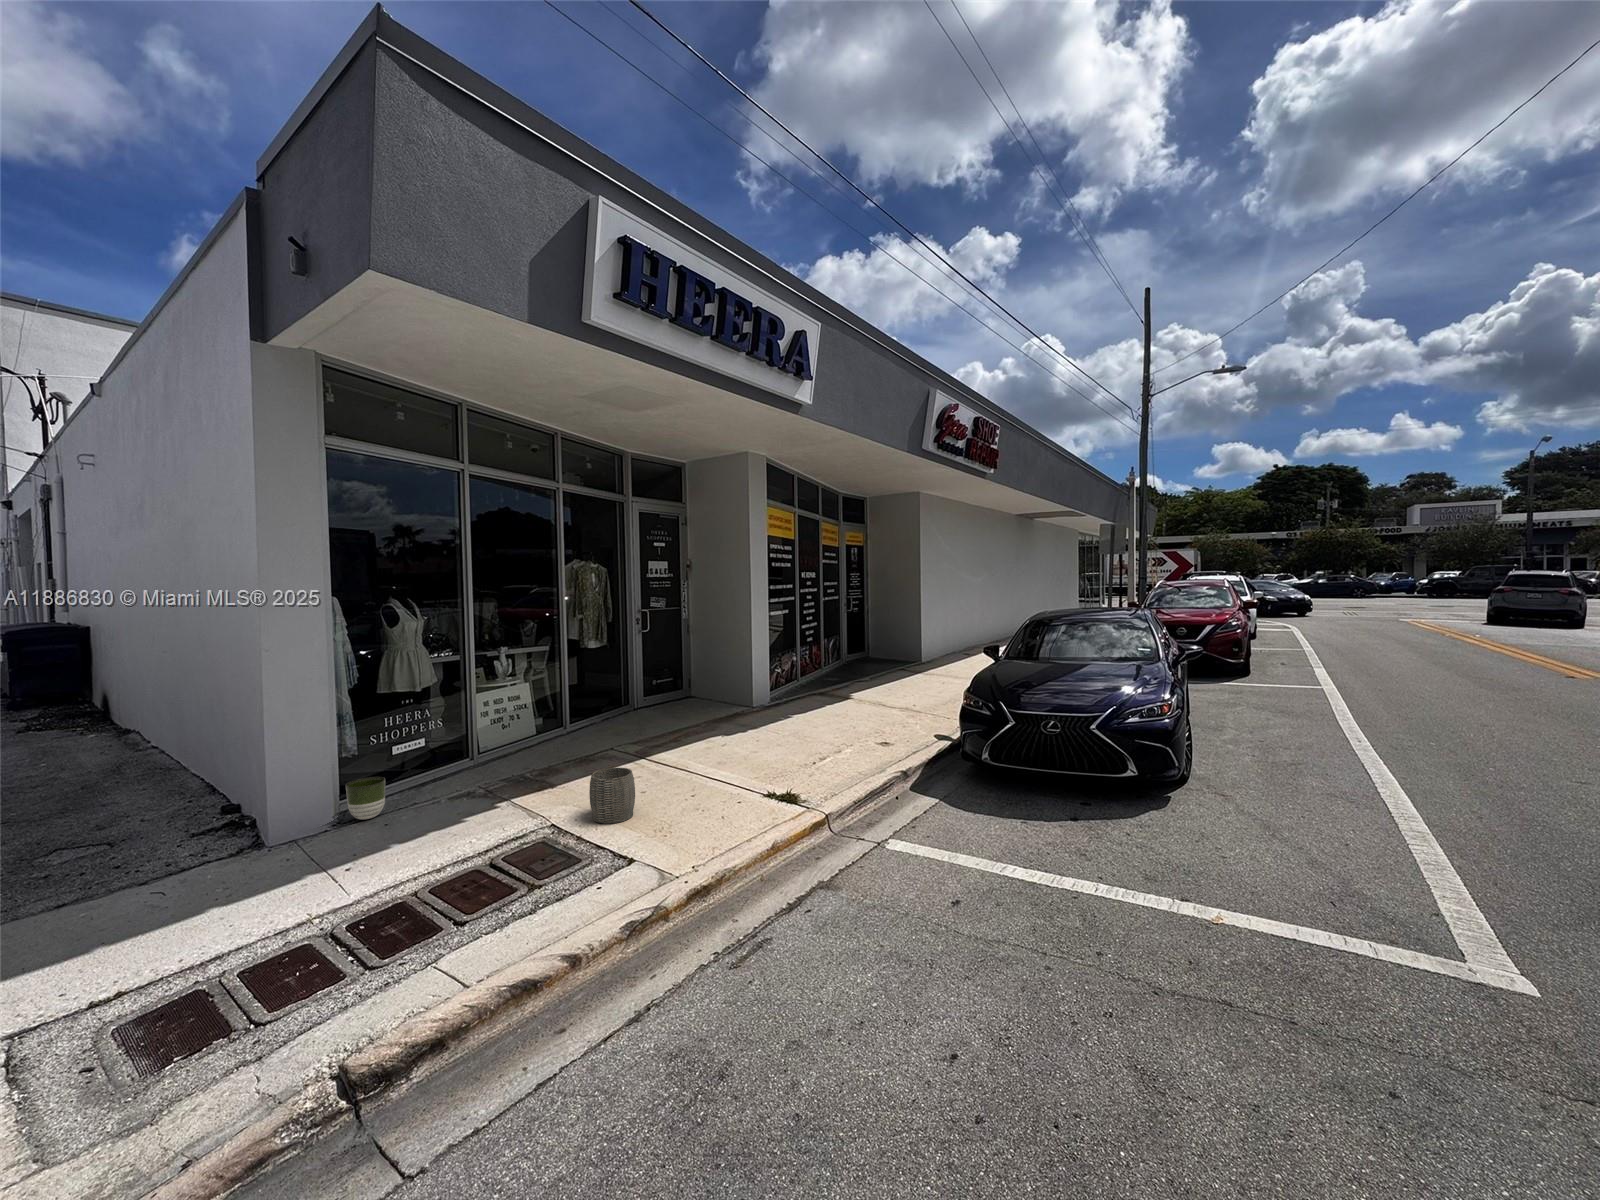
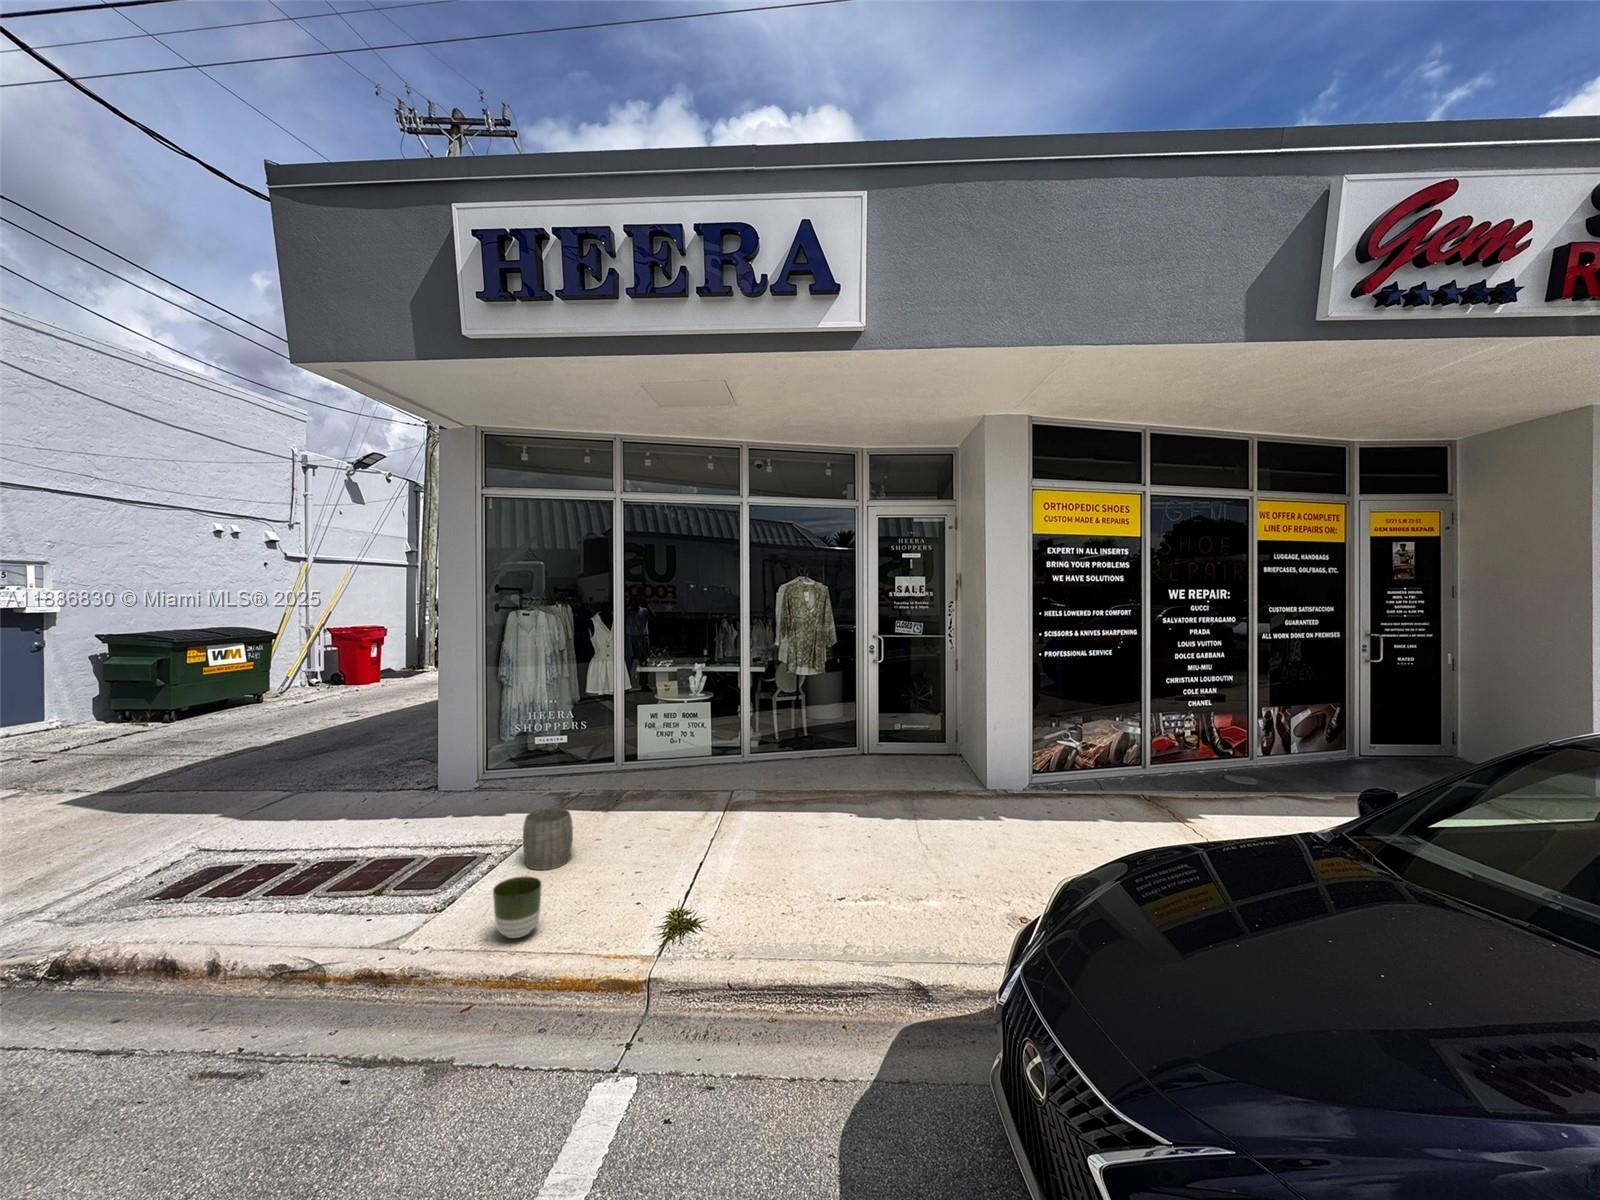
planter: present [346,777,385,820] -> present [493,876,542,938]

